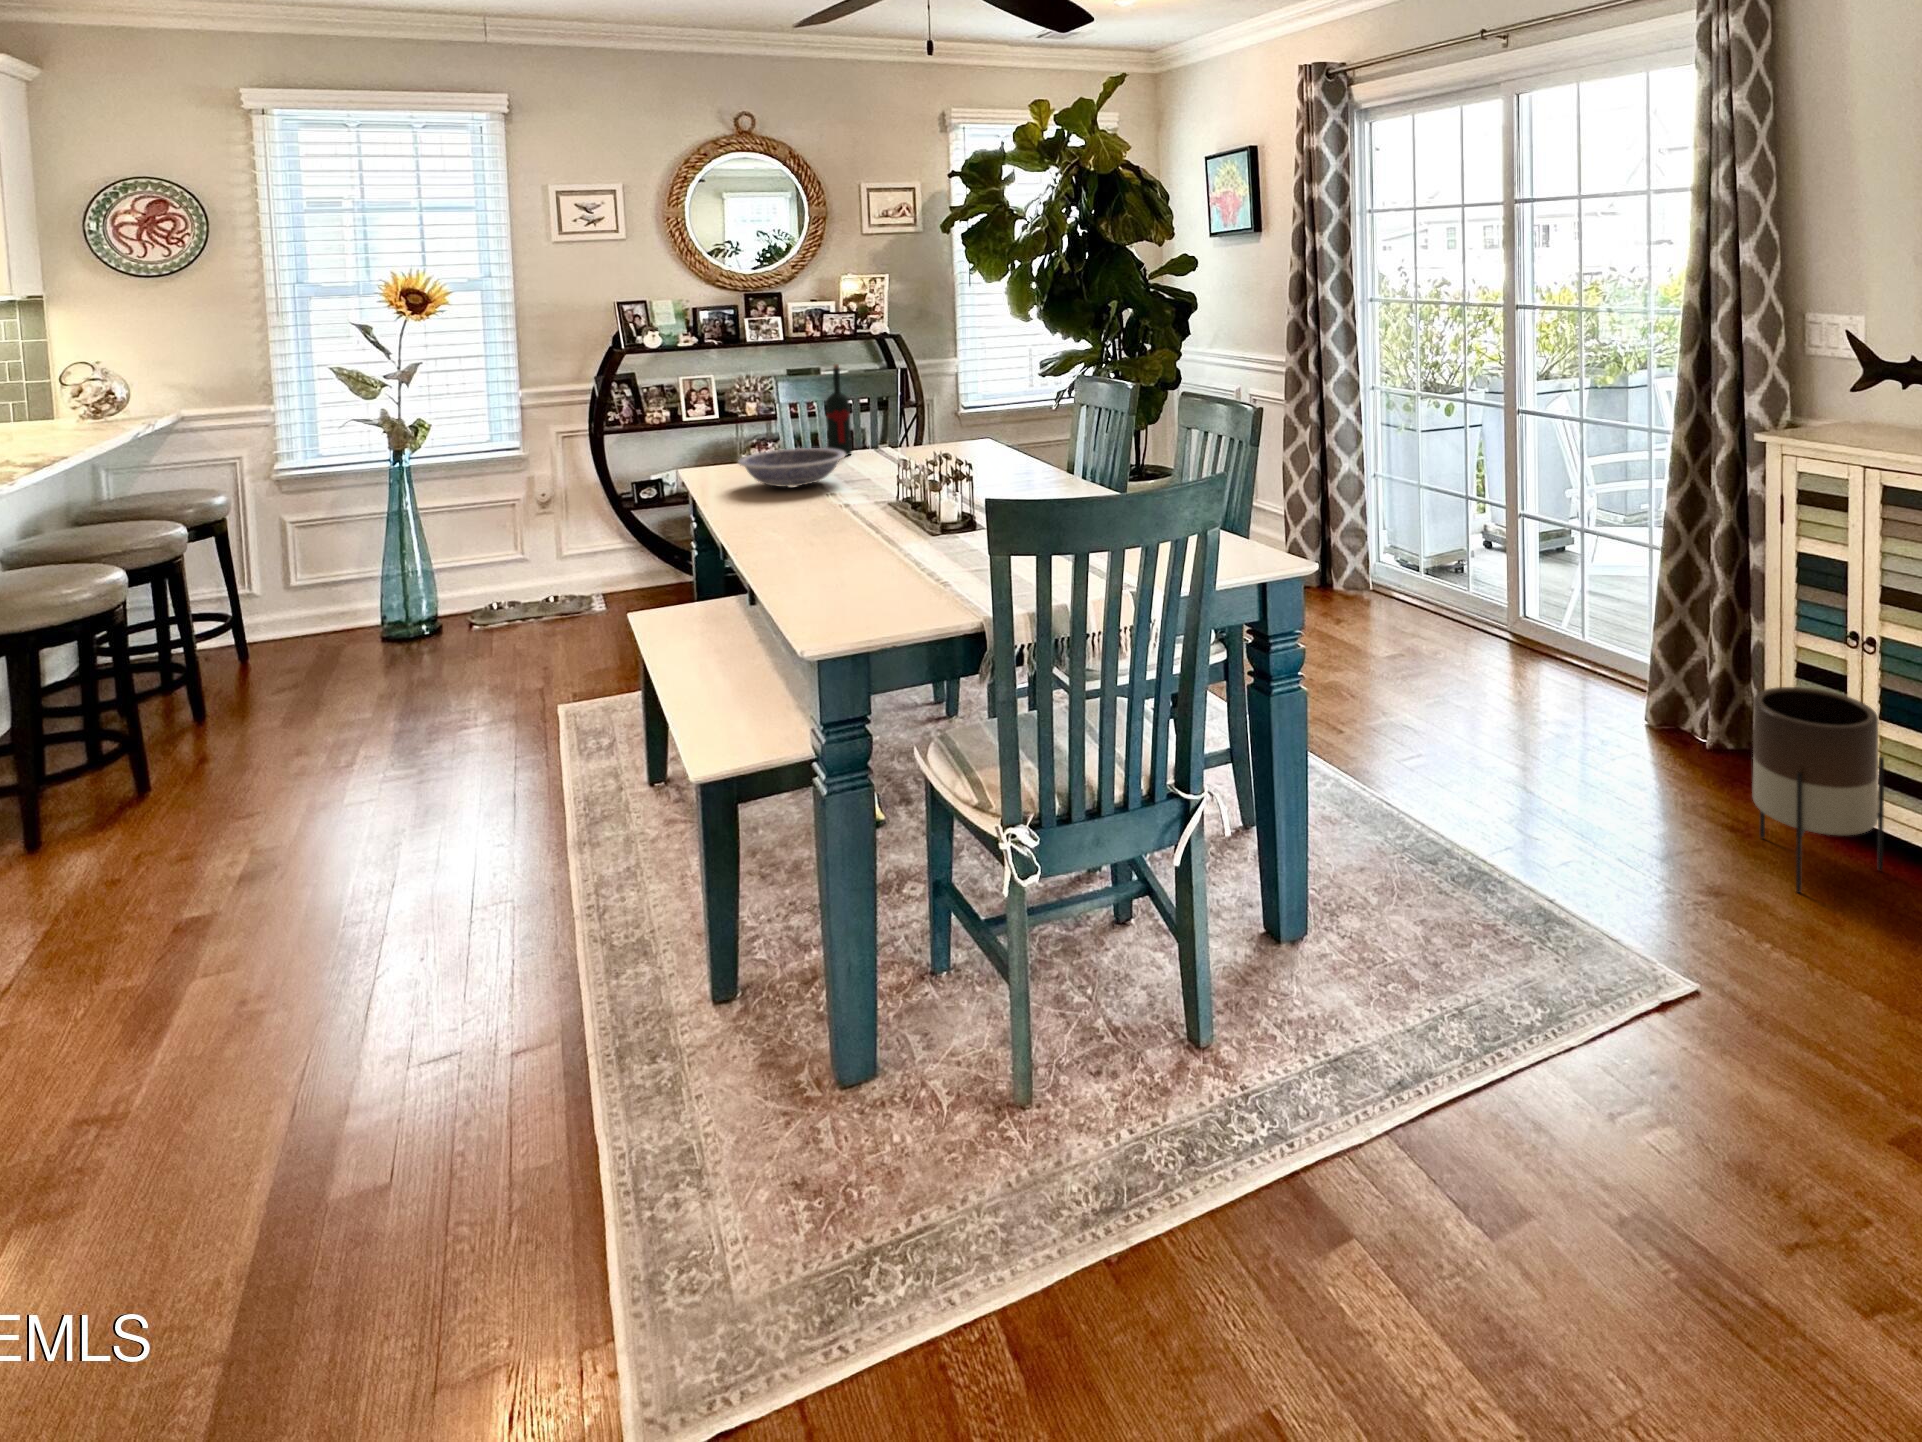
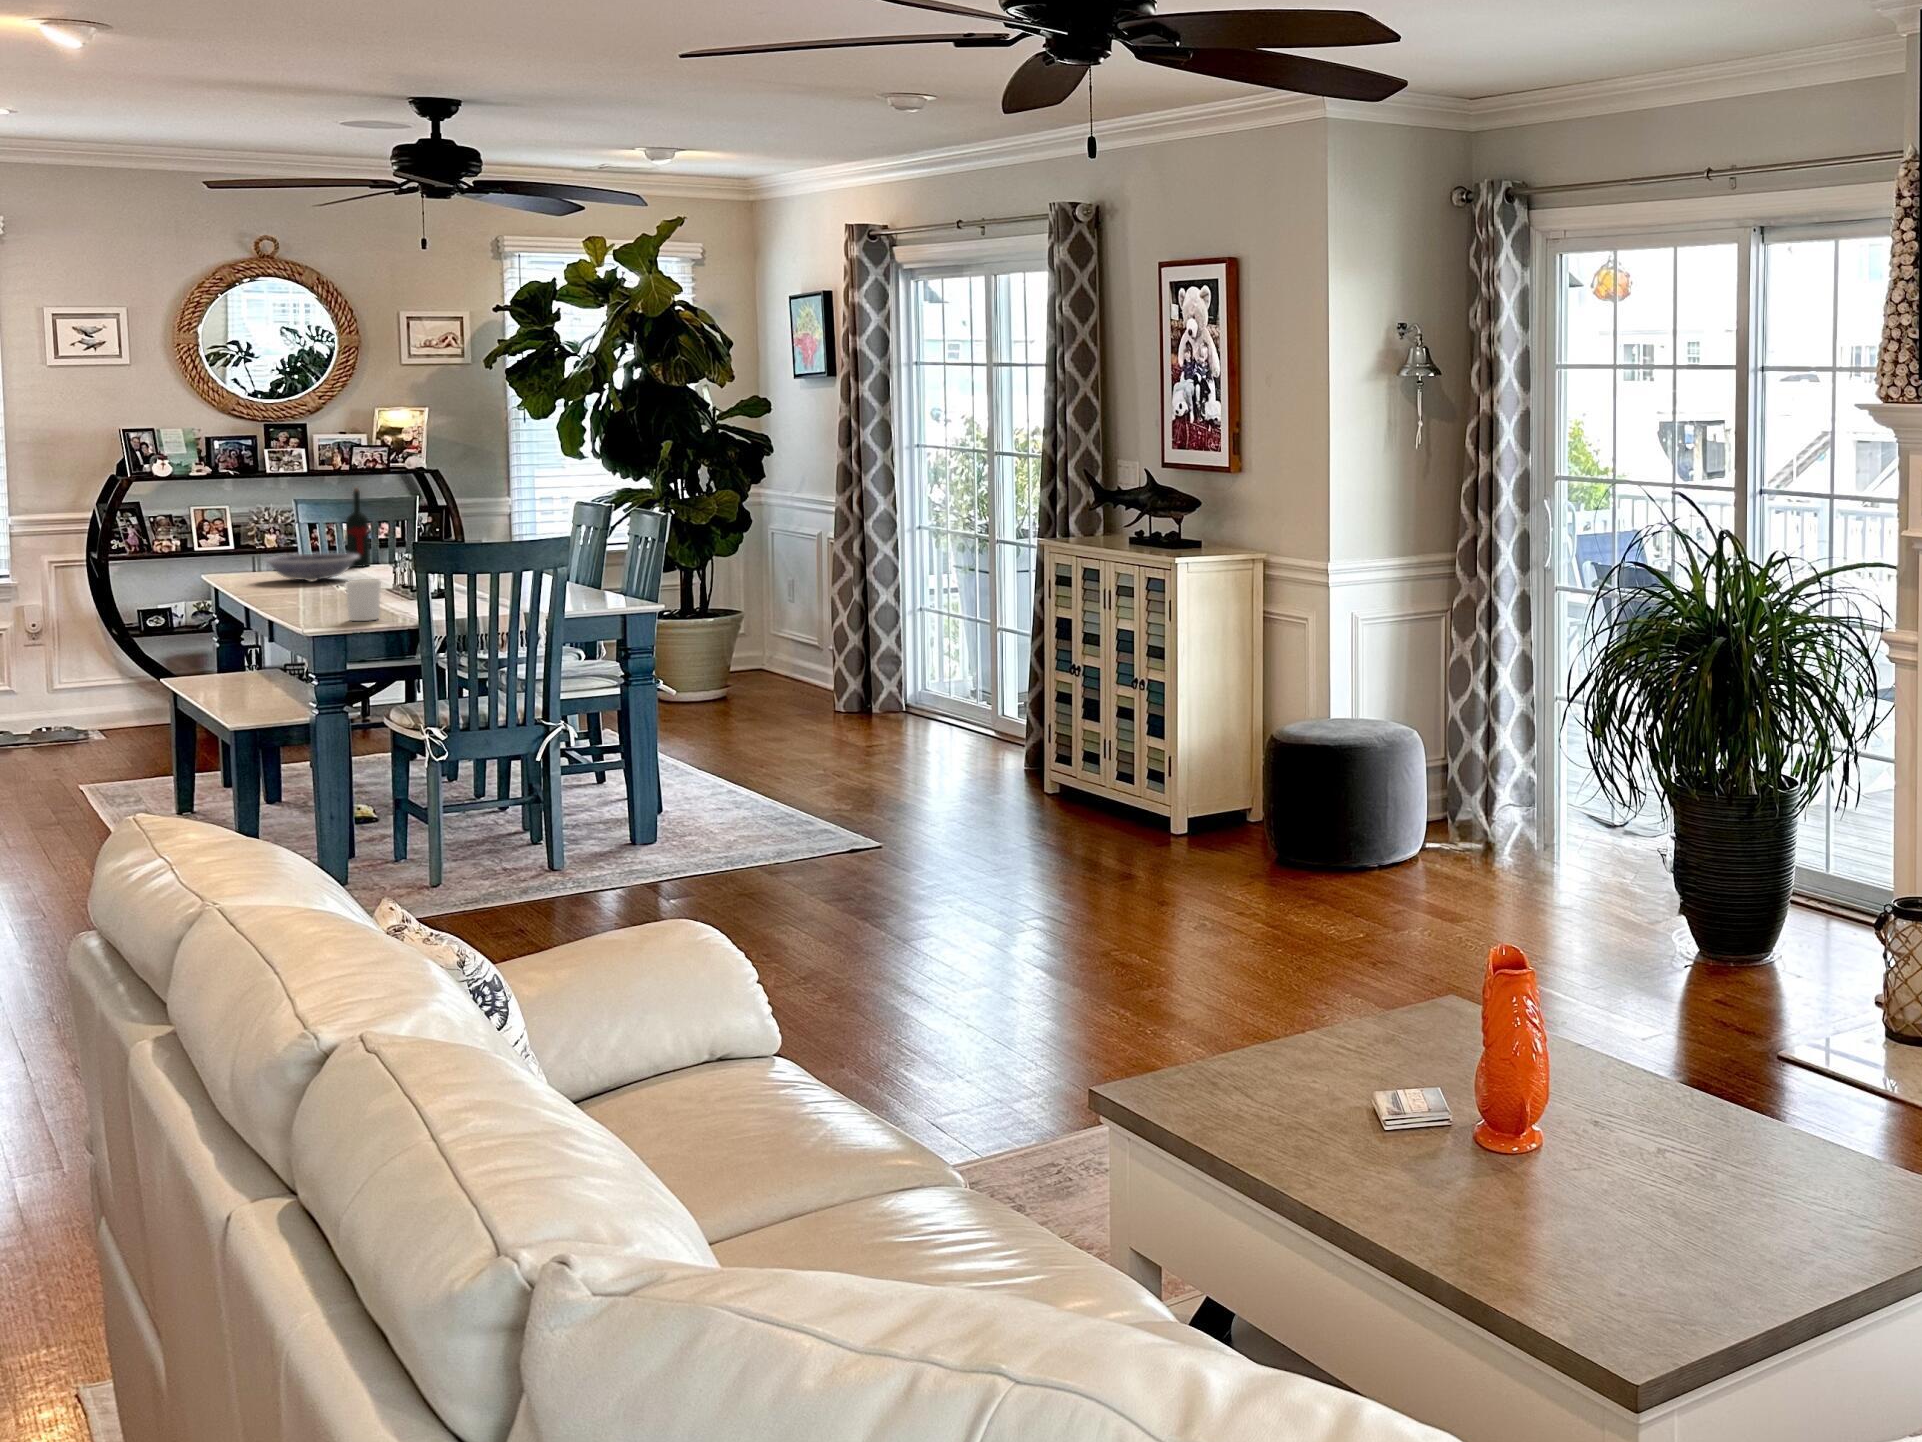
candle holder: none [849,537,902,612] -> present [346,579,381,621]
planter: present [1753,687,1884,893] -> none [999,704,1076,822]

